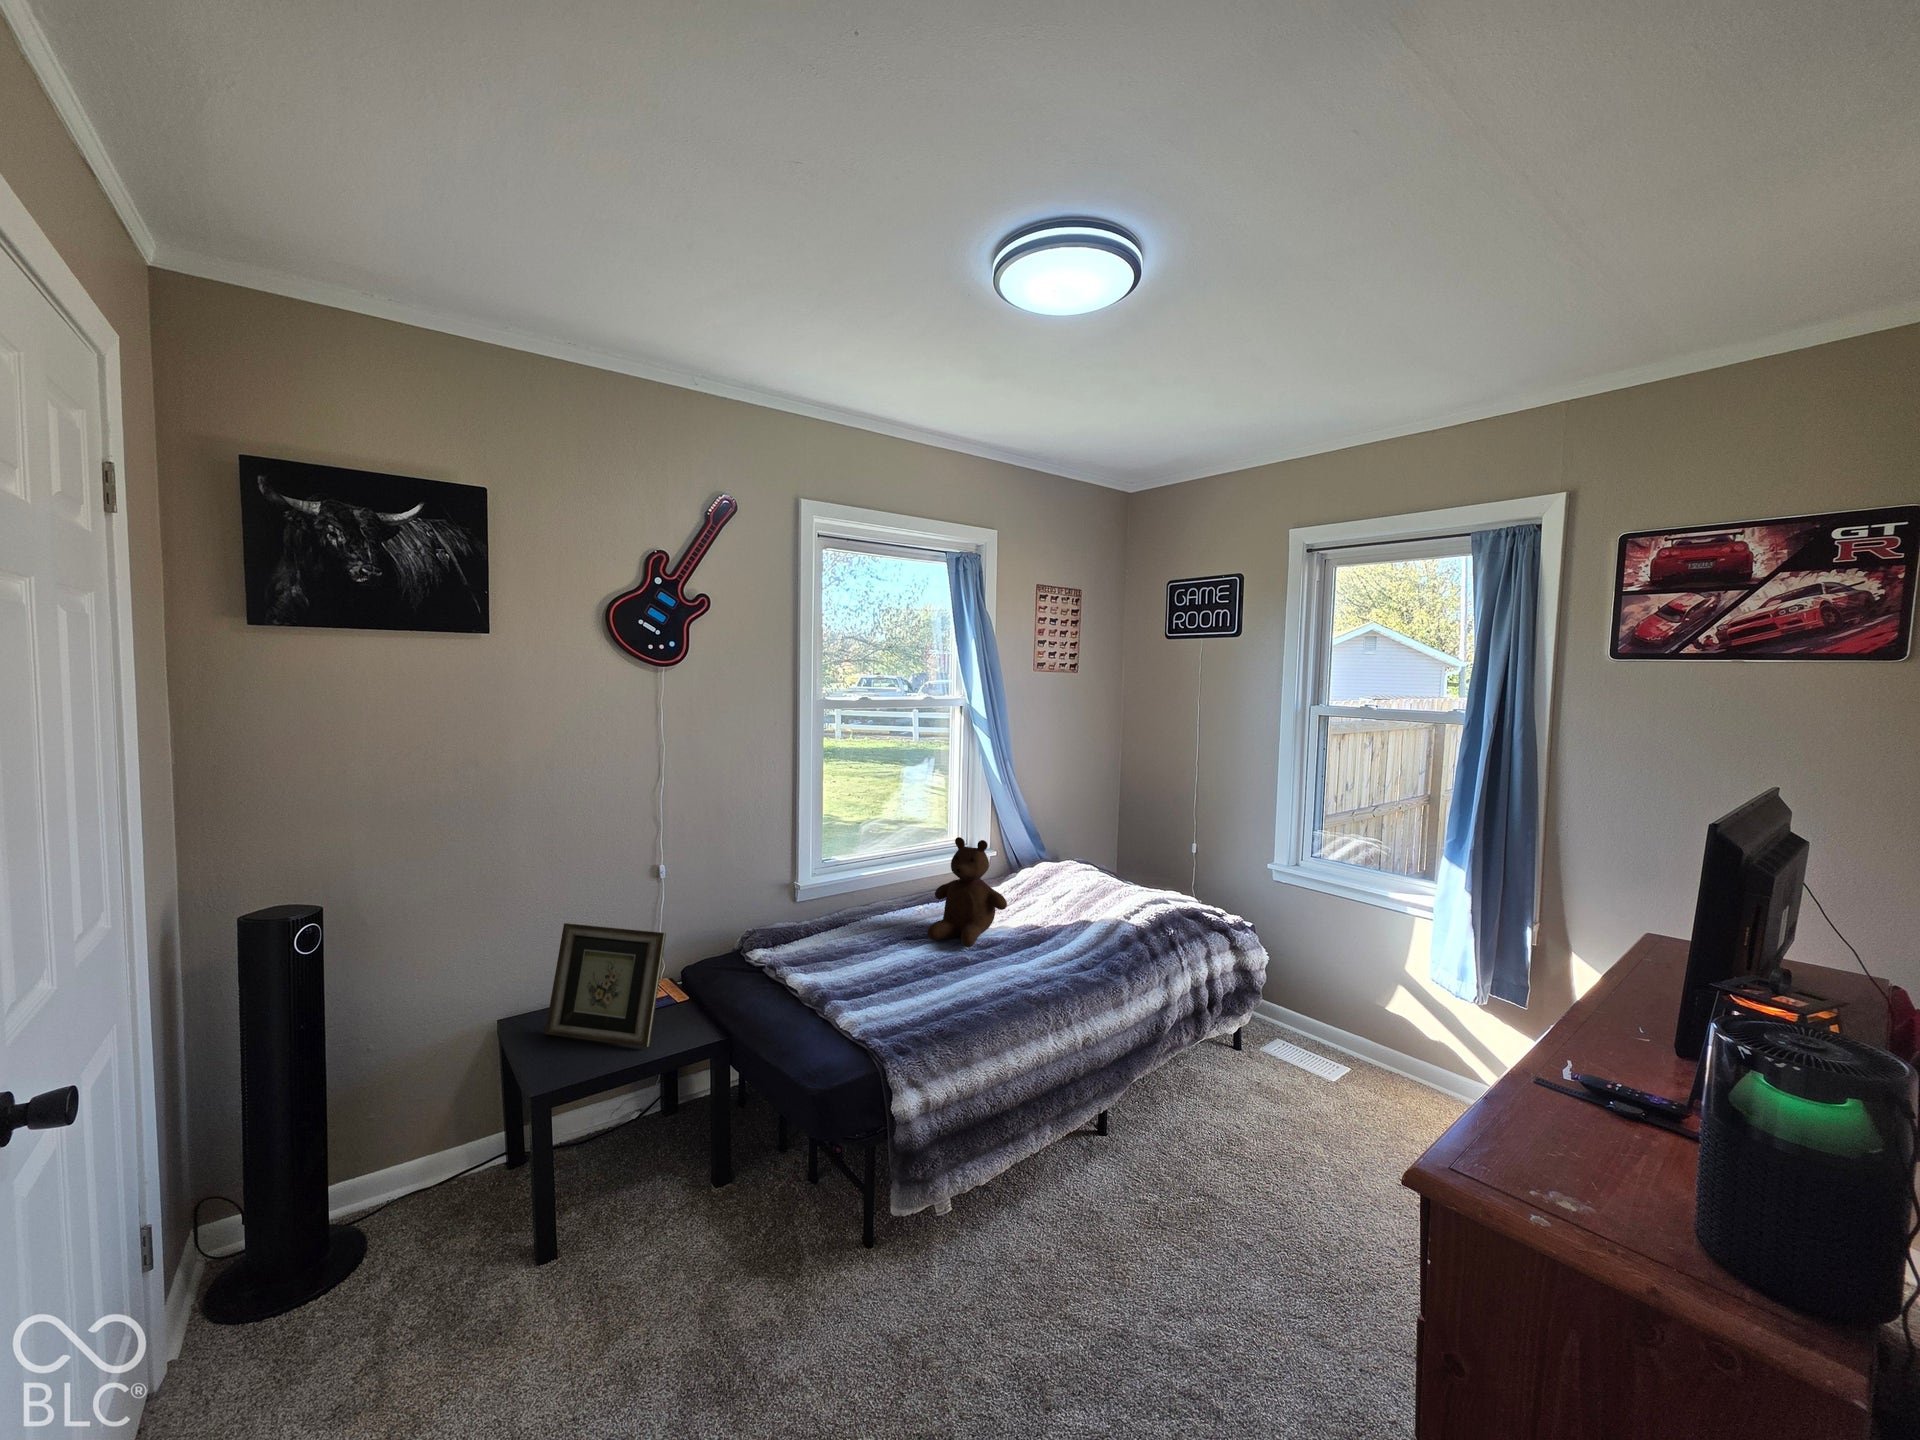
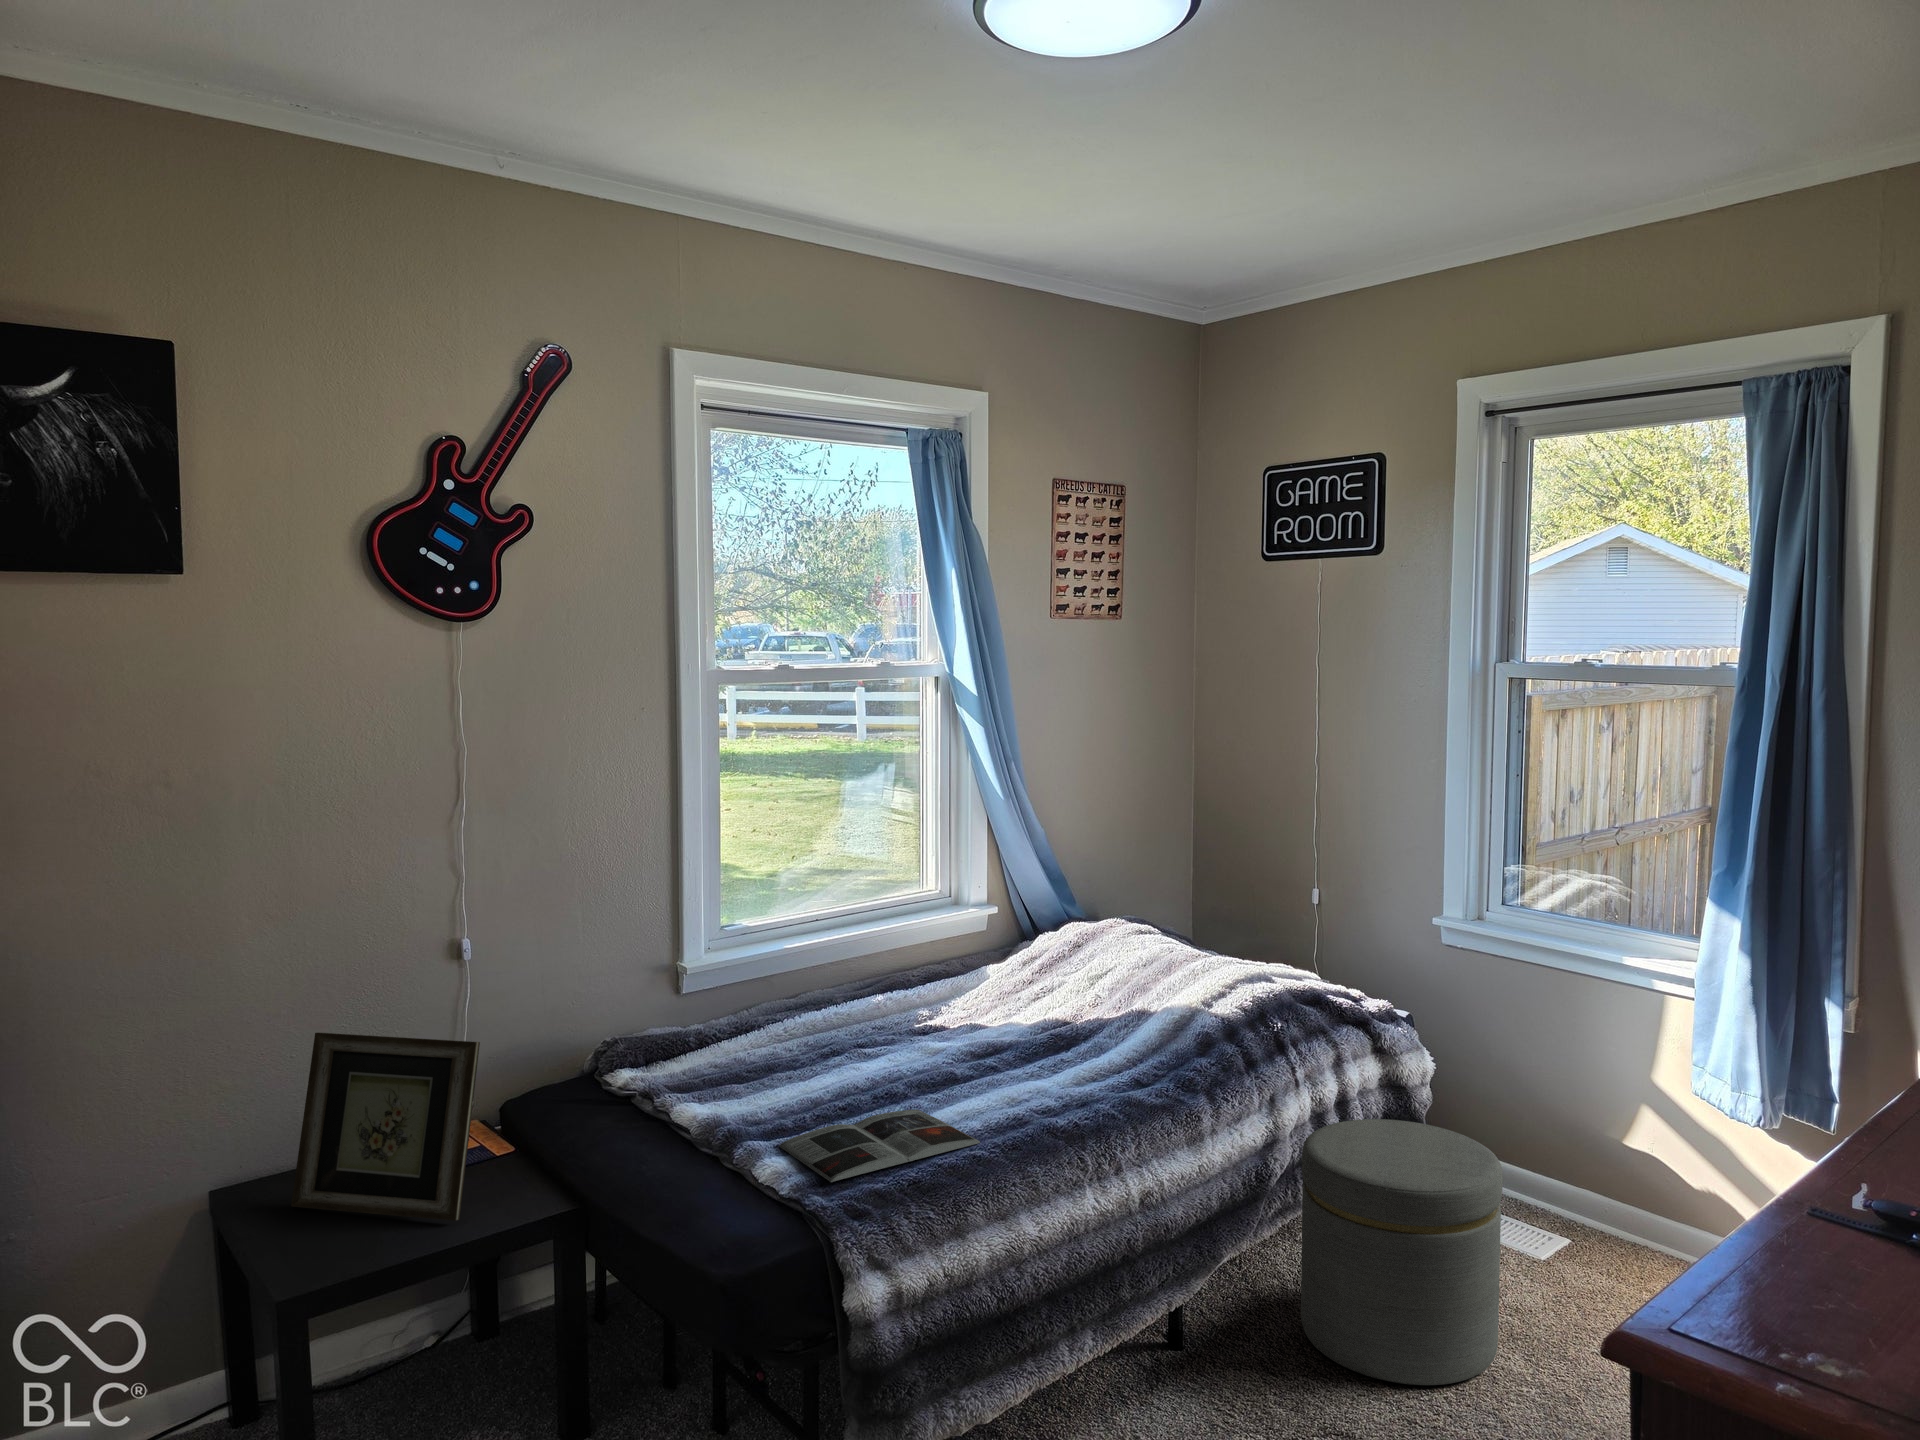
teddy bear: present [927,837,1007,947] -> none [891,885,1017,1059]
magazine: none [854,981,982,1030] -> present [779,1110,980,1182]
ottoman: none [1183,992,1314,1168] -> present [1301,1119,1503,1385]

